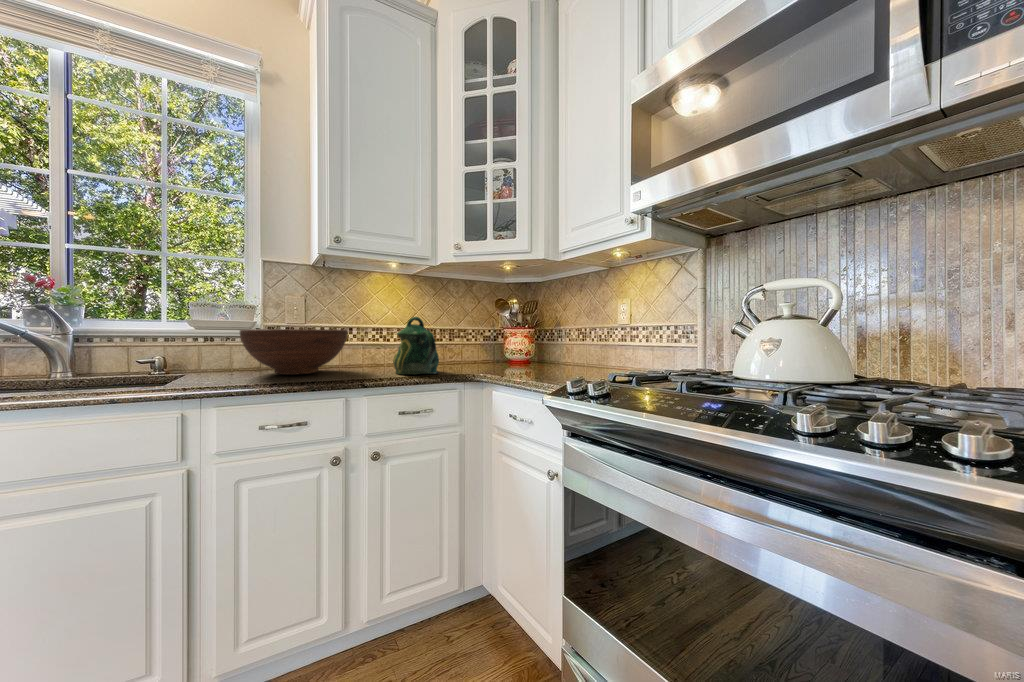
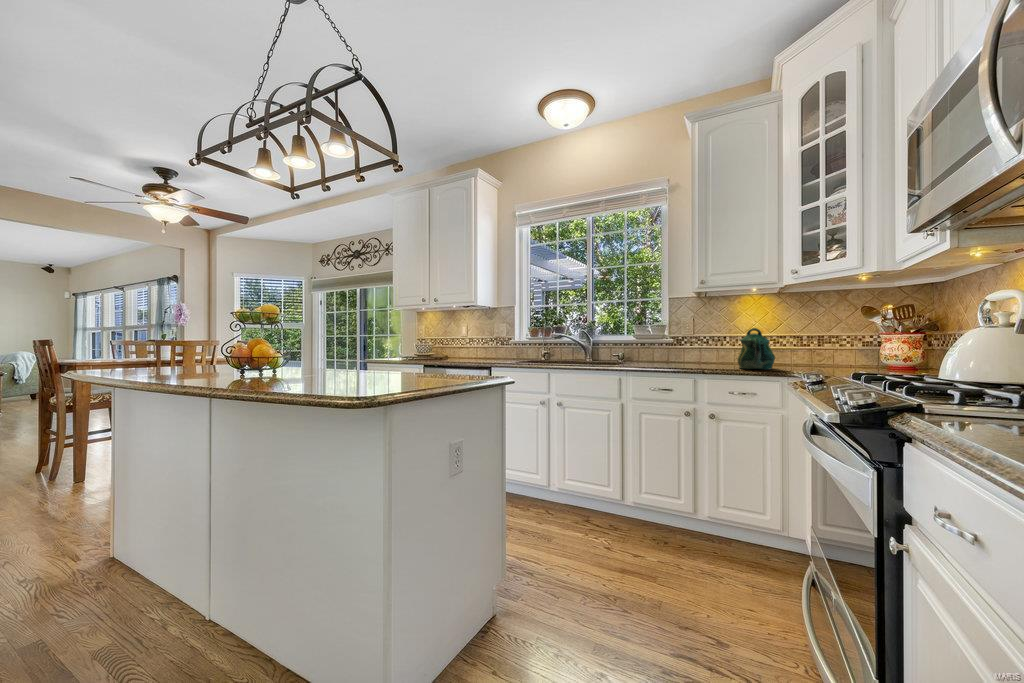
fruit bowl: present [240,329,348,375] -> none [650,338,710,365]

